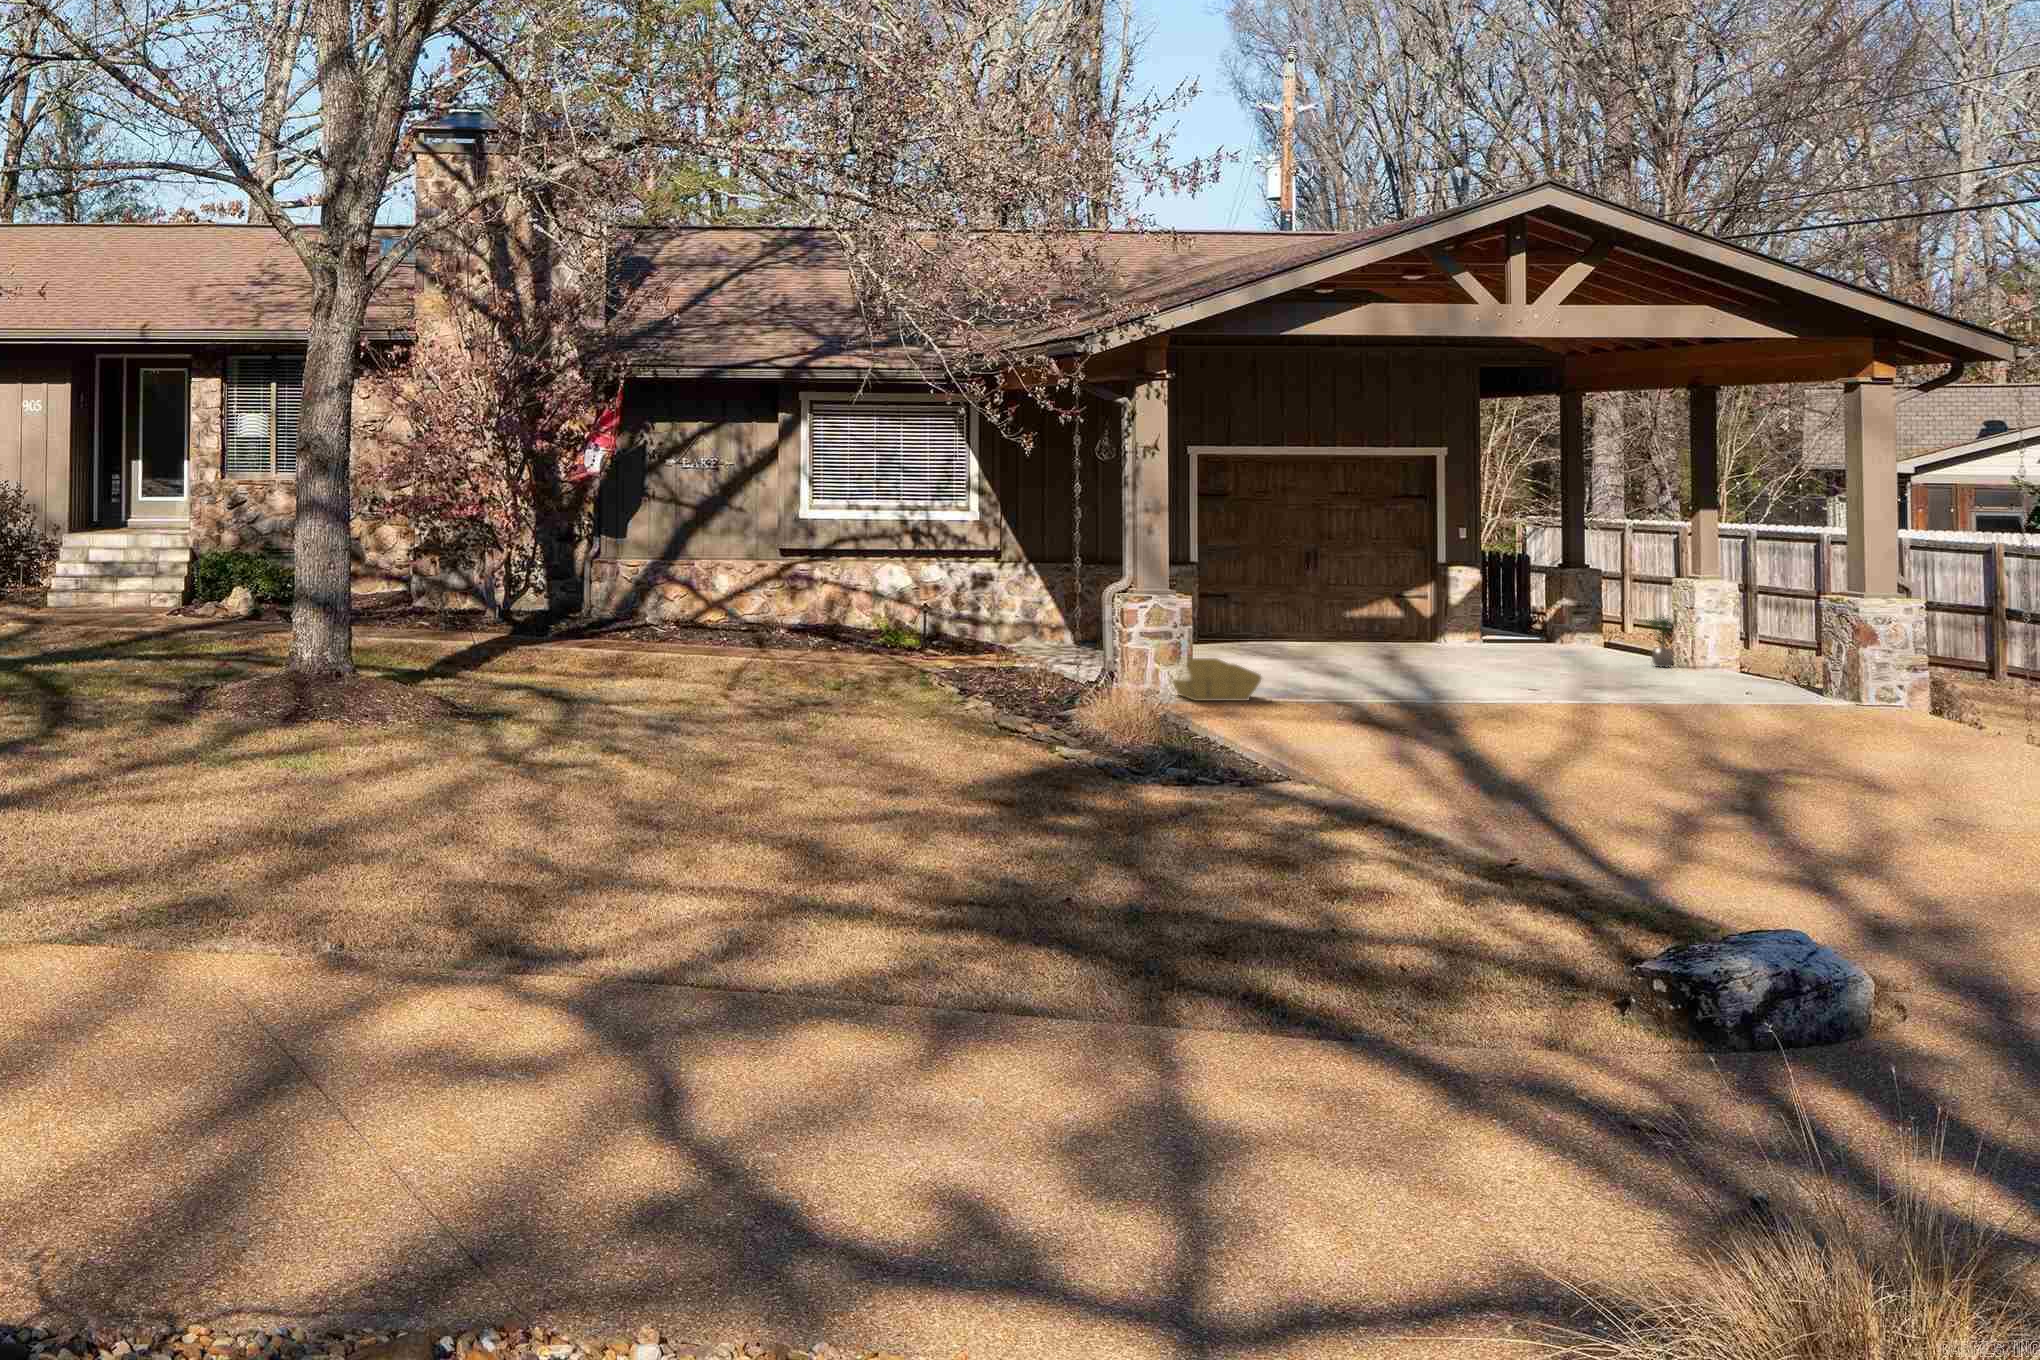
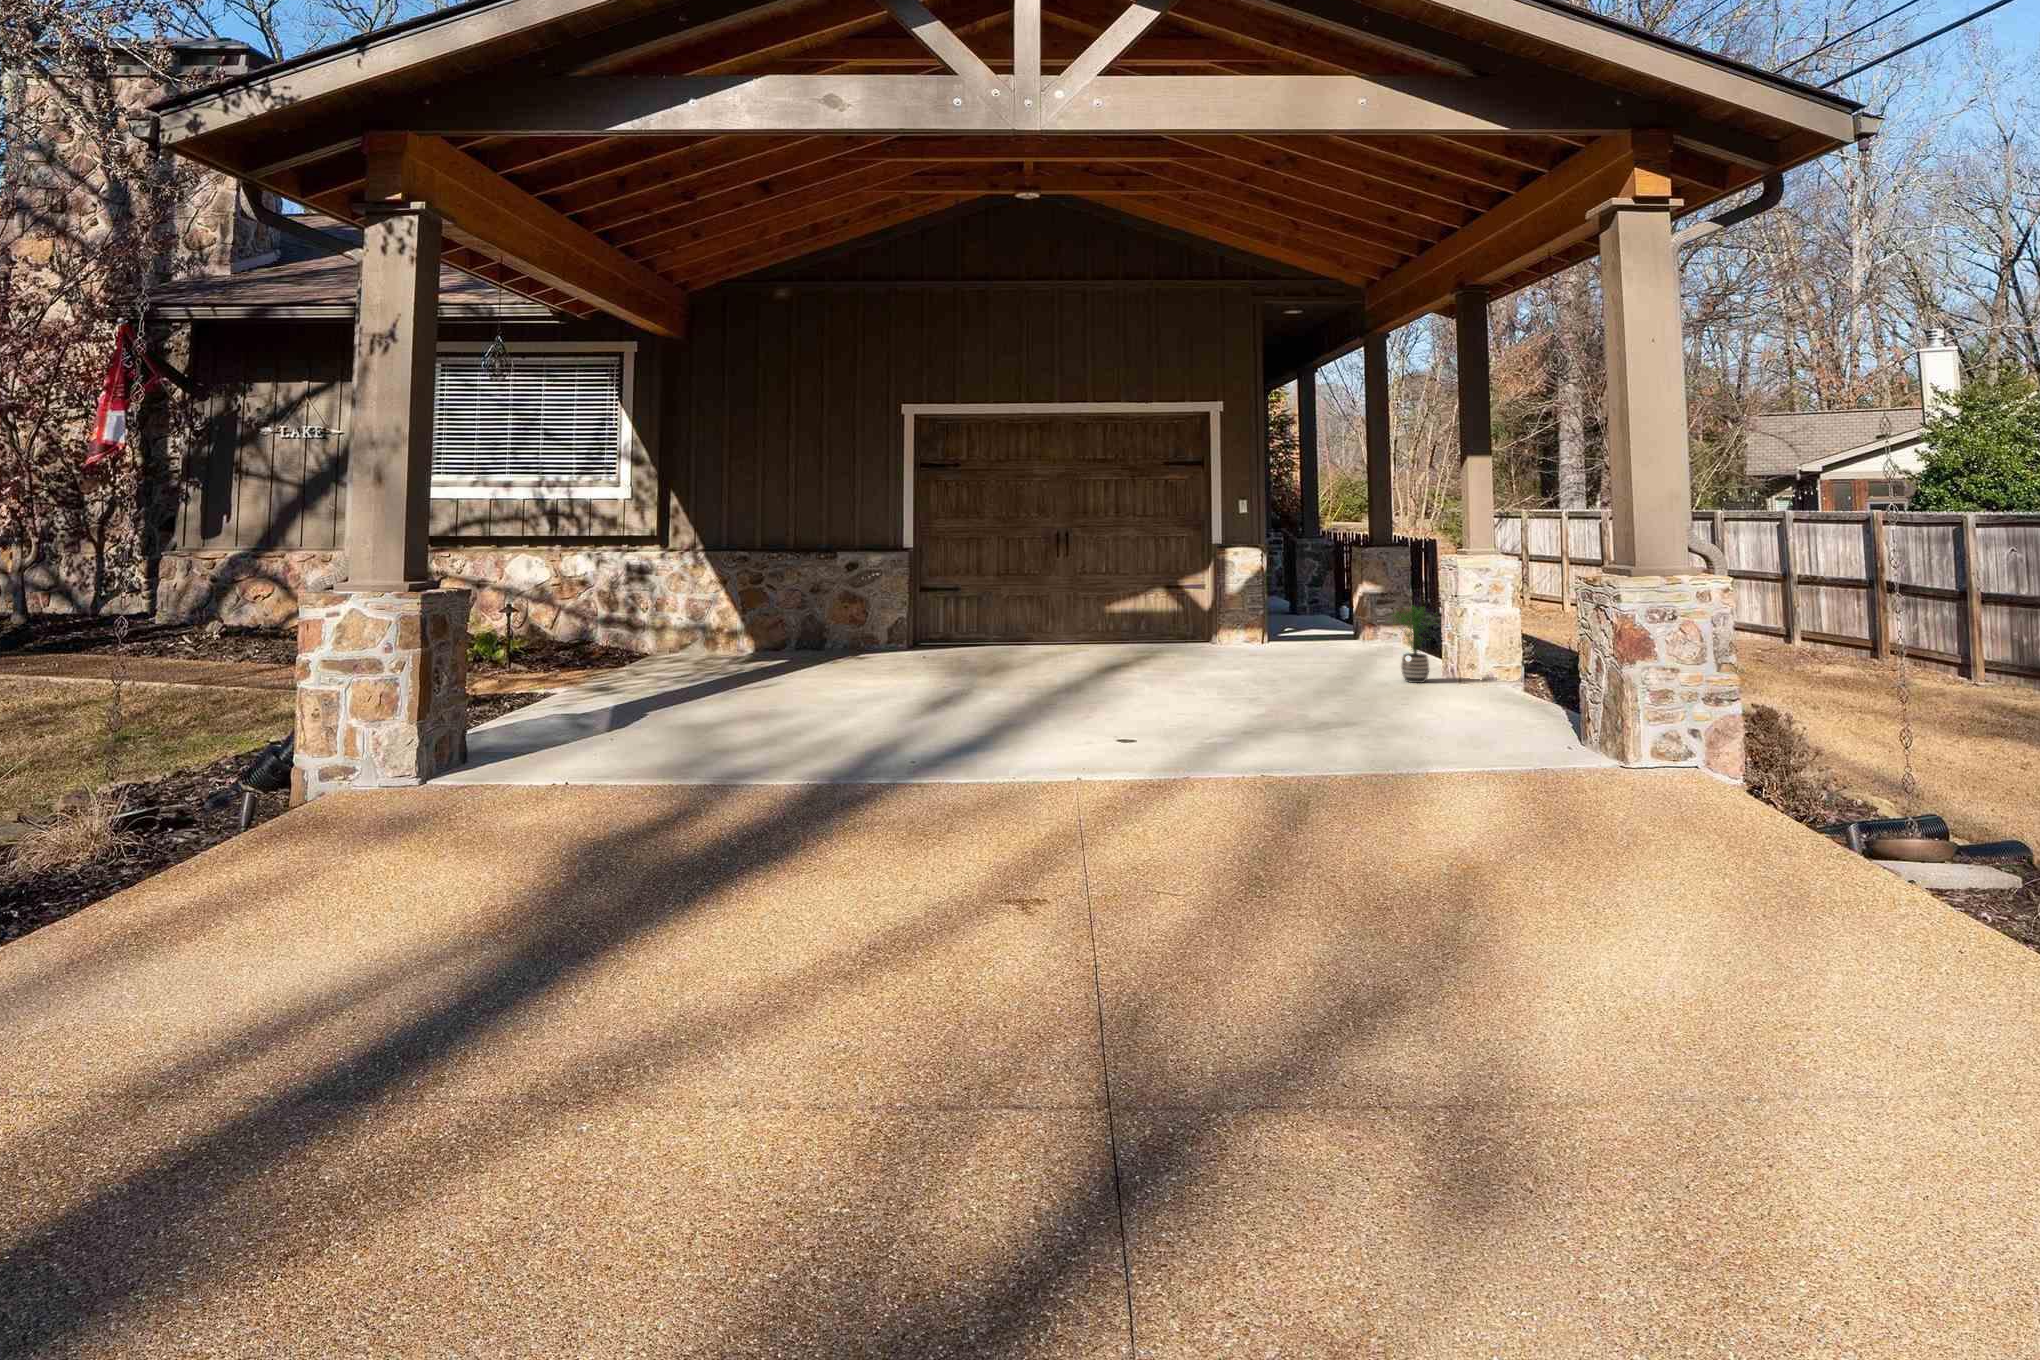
storage bin: present [1173,658,1261,701] -> none [450,707,609,792]

